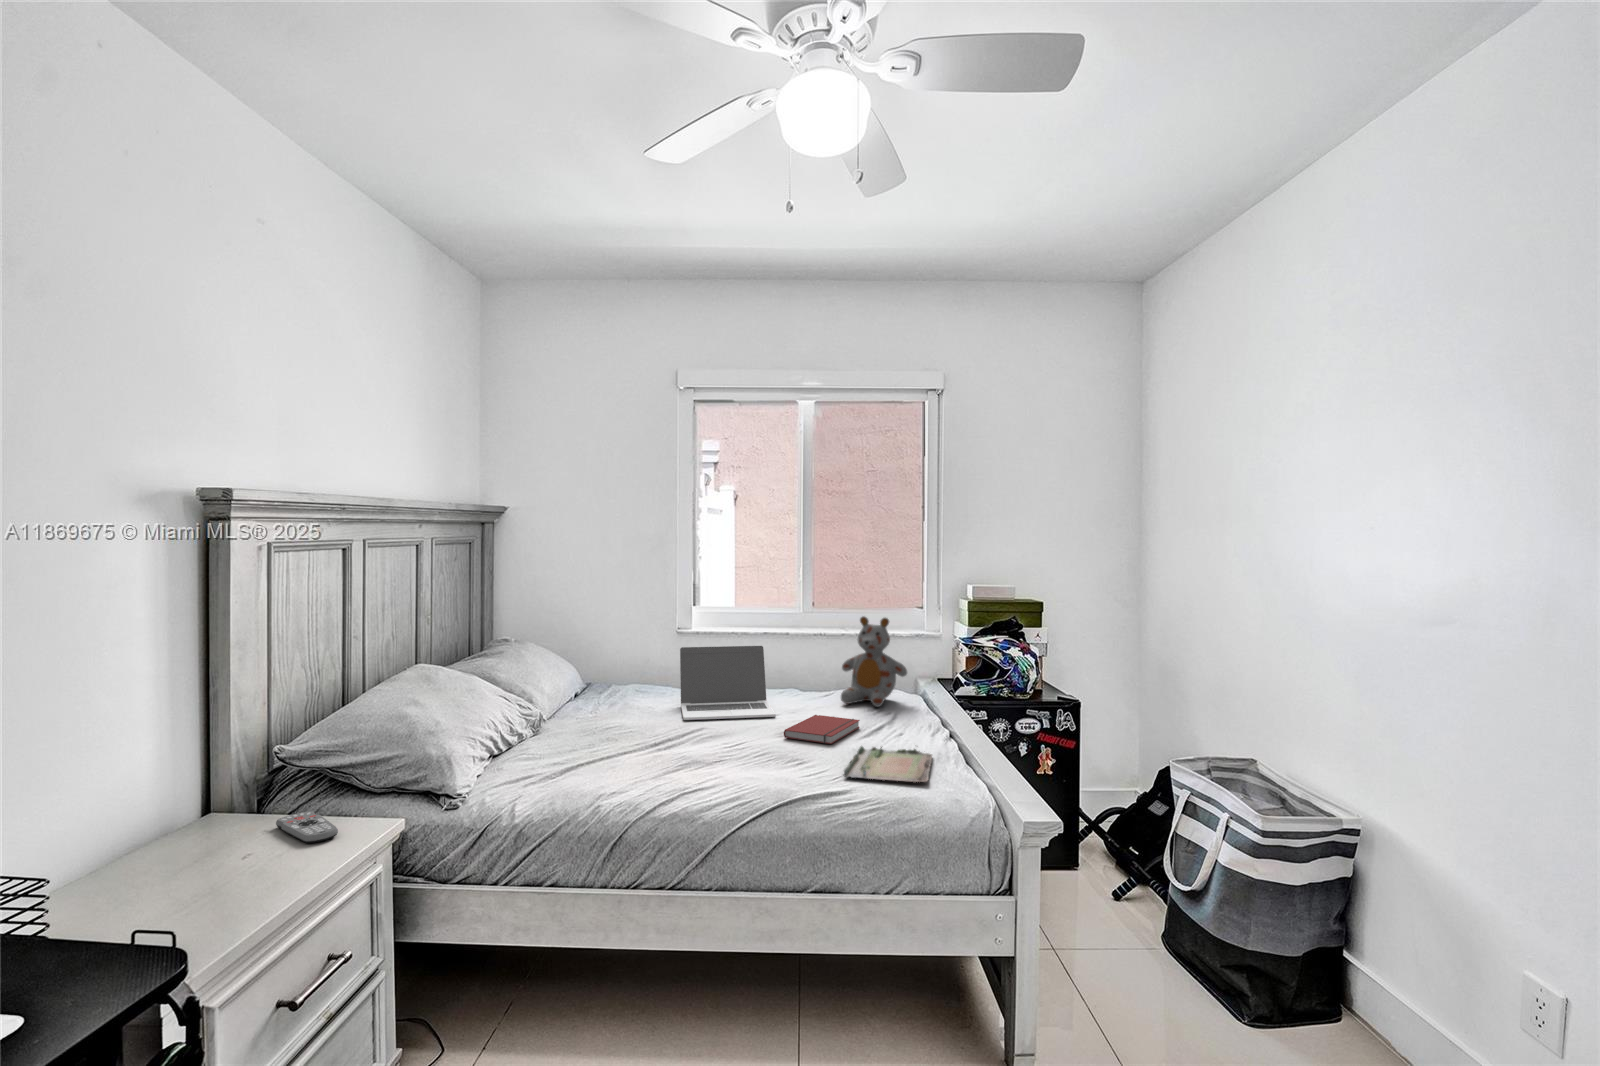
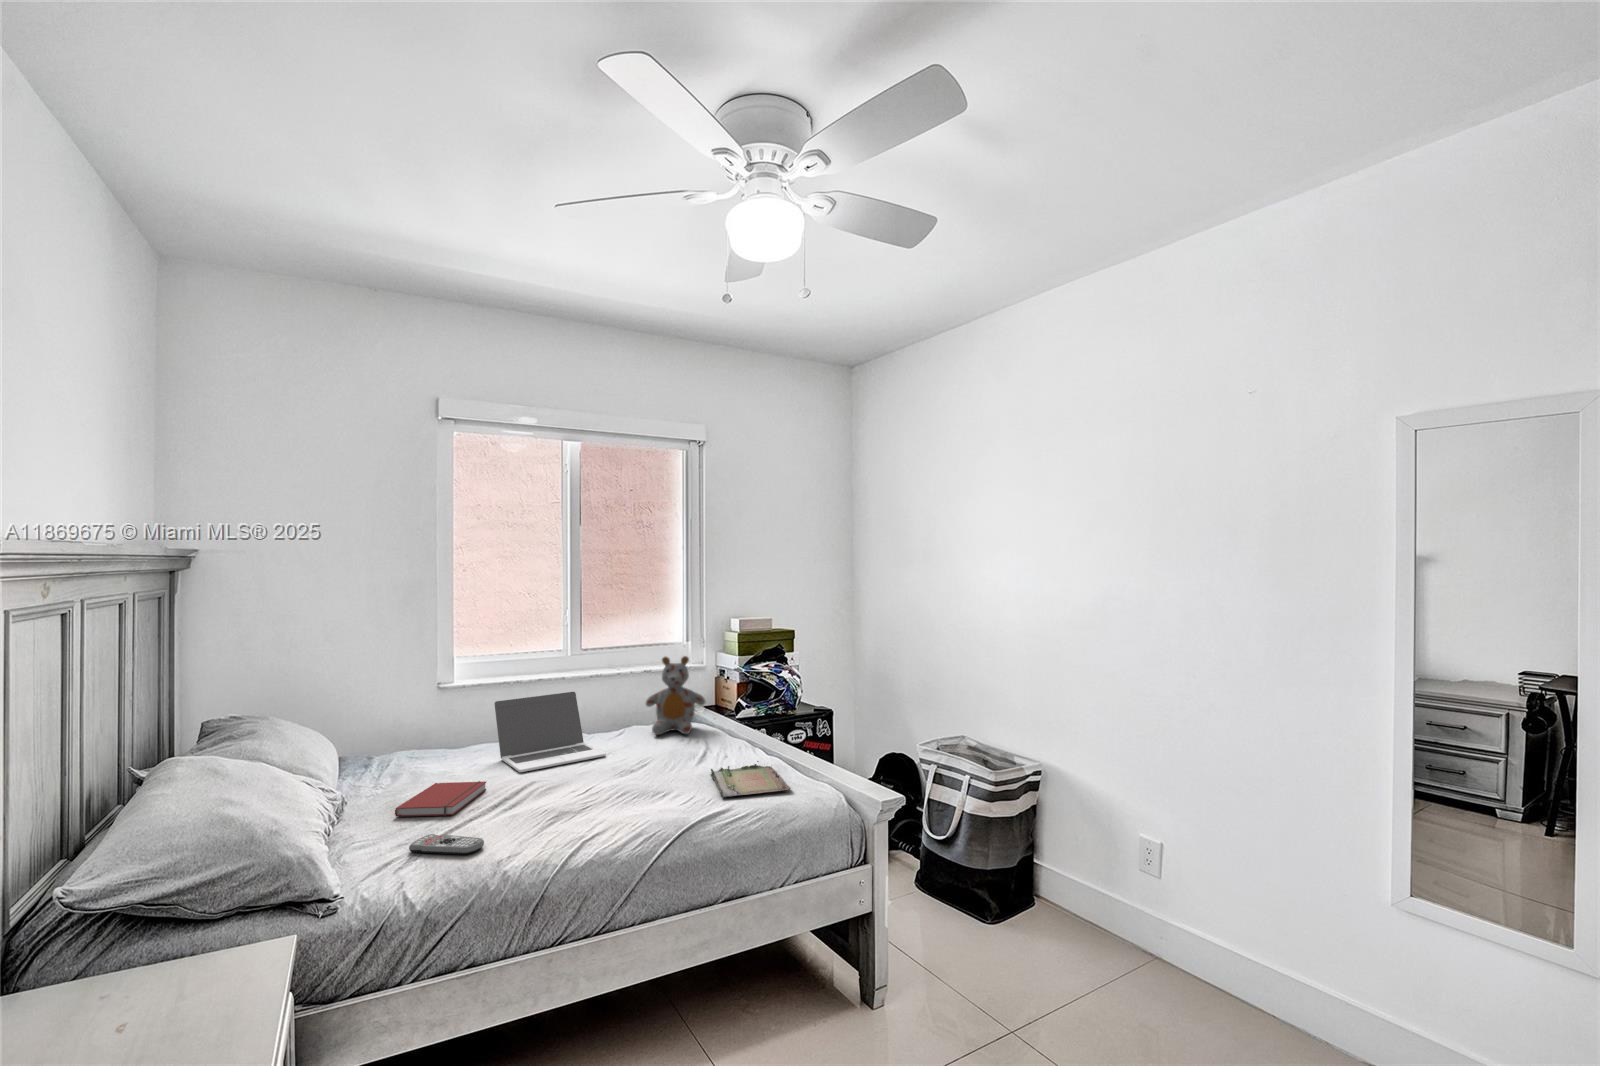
book: present [784,715,860,744] -> present [395,781,486,817]
remote control: present [276,811,338,843] -> present [409,834,484,854]

